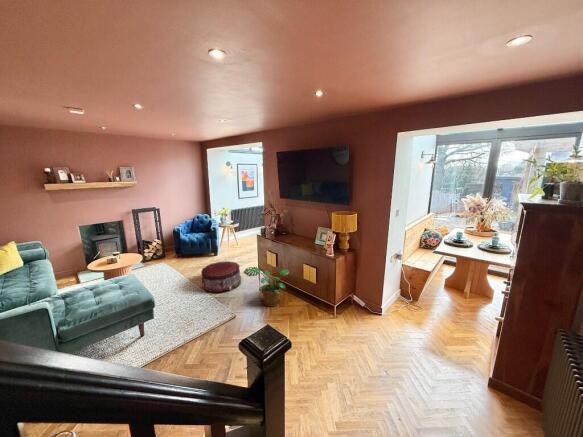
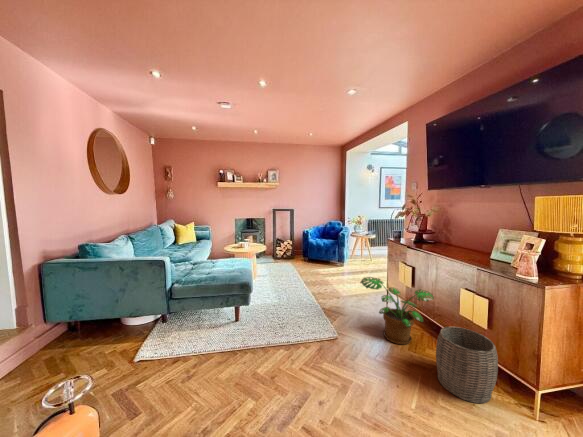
pouf: present [201,261,241,292] -> none [314,268,361,304]
woven basket: none [294,287,321,323] -> present [436,327,498,403]

